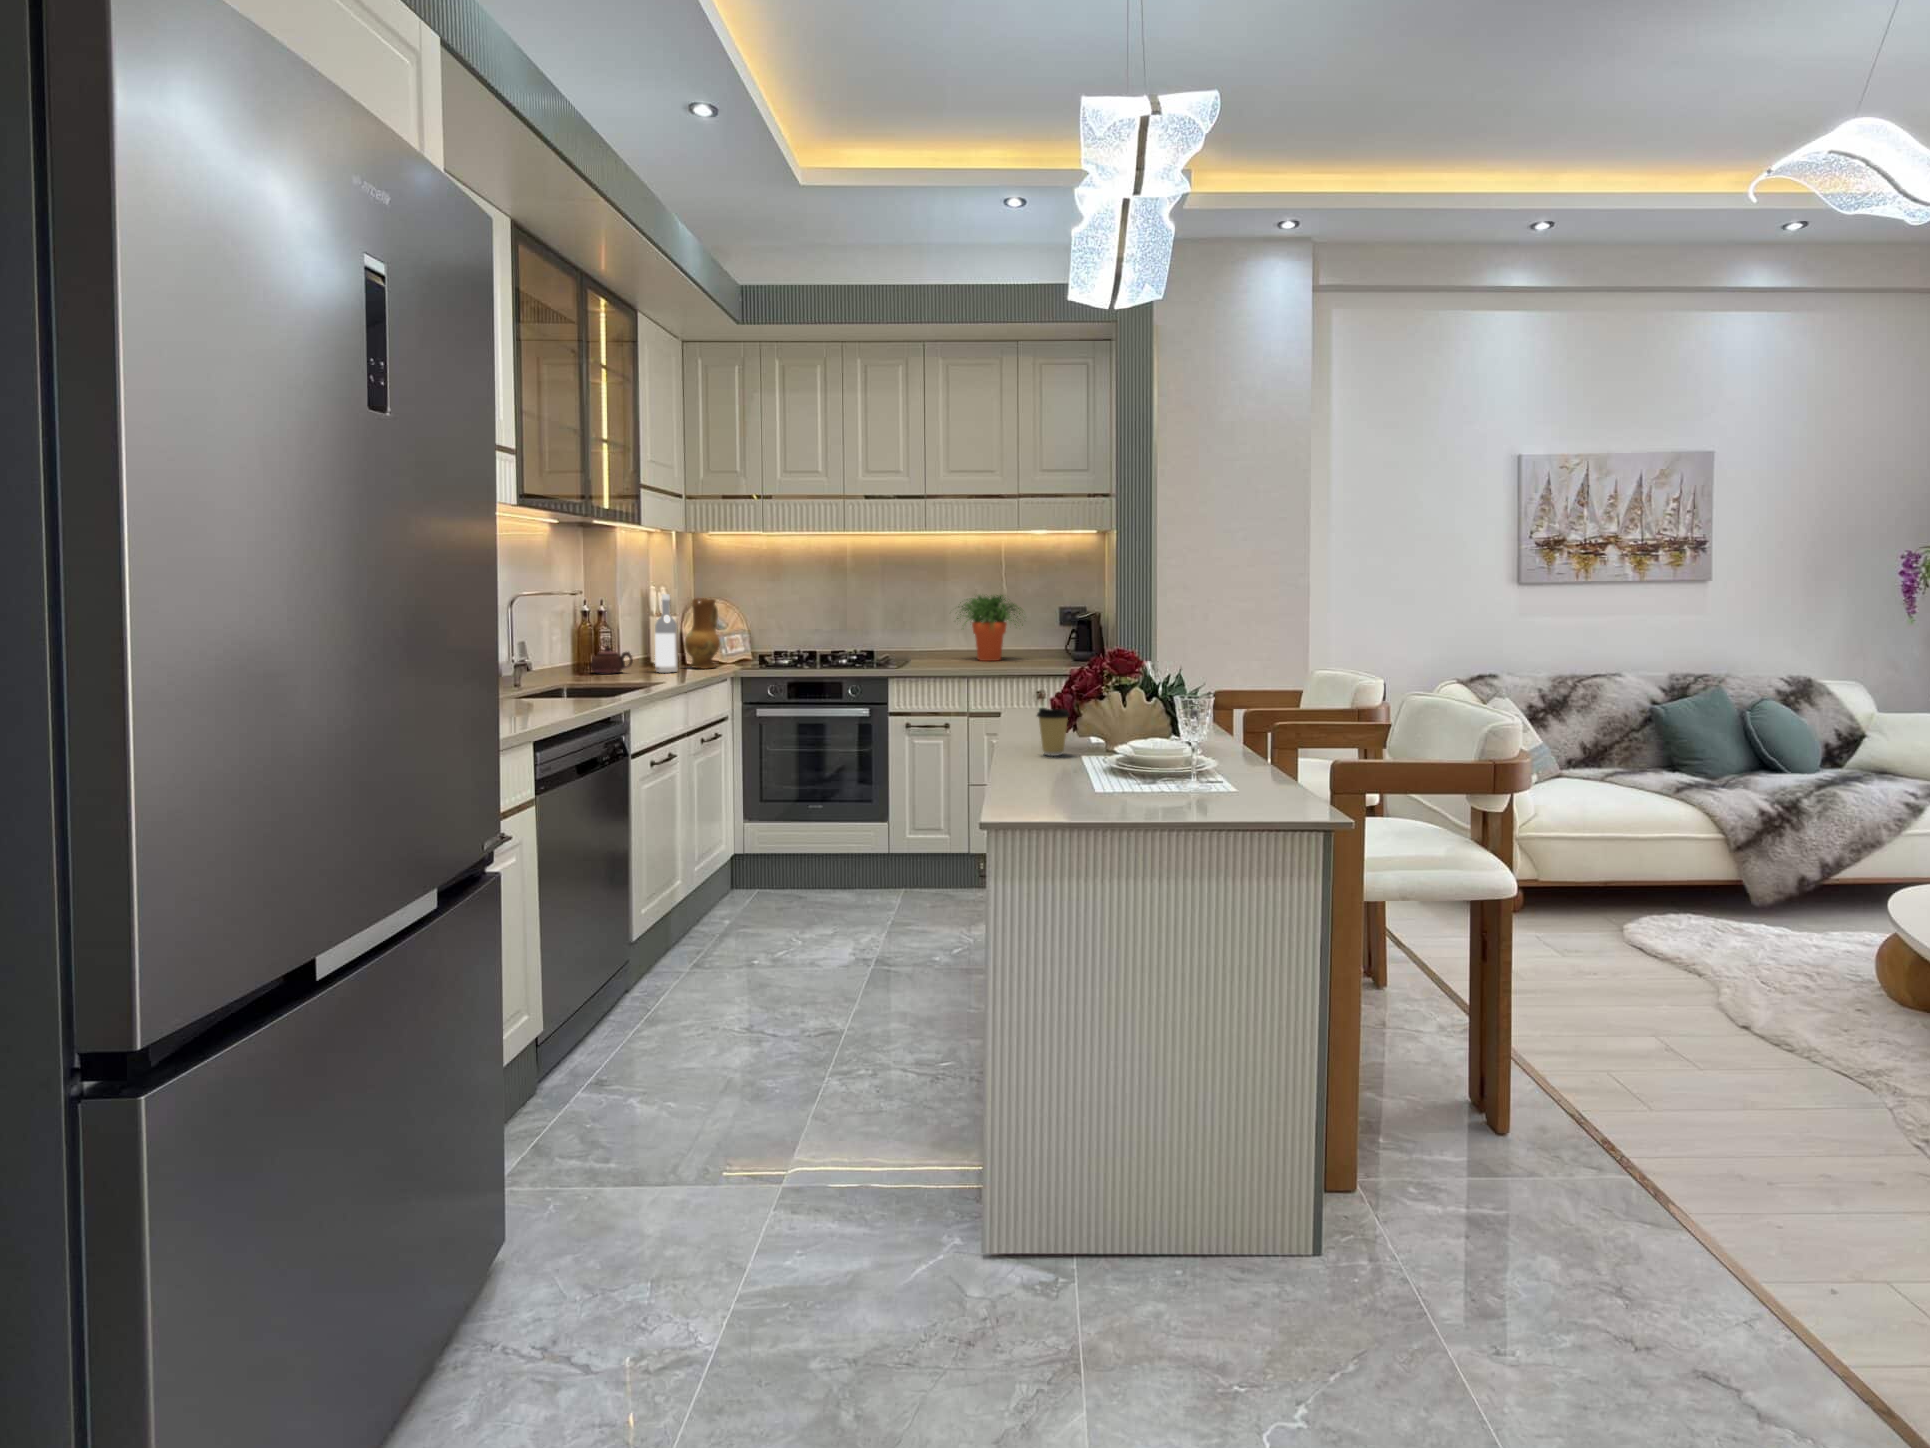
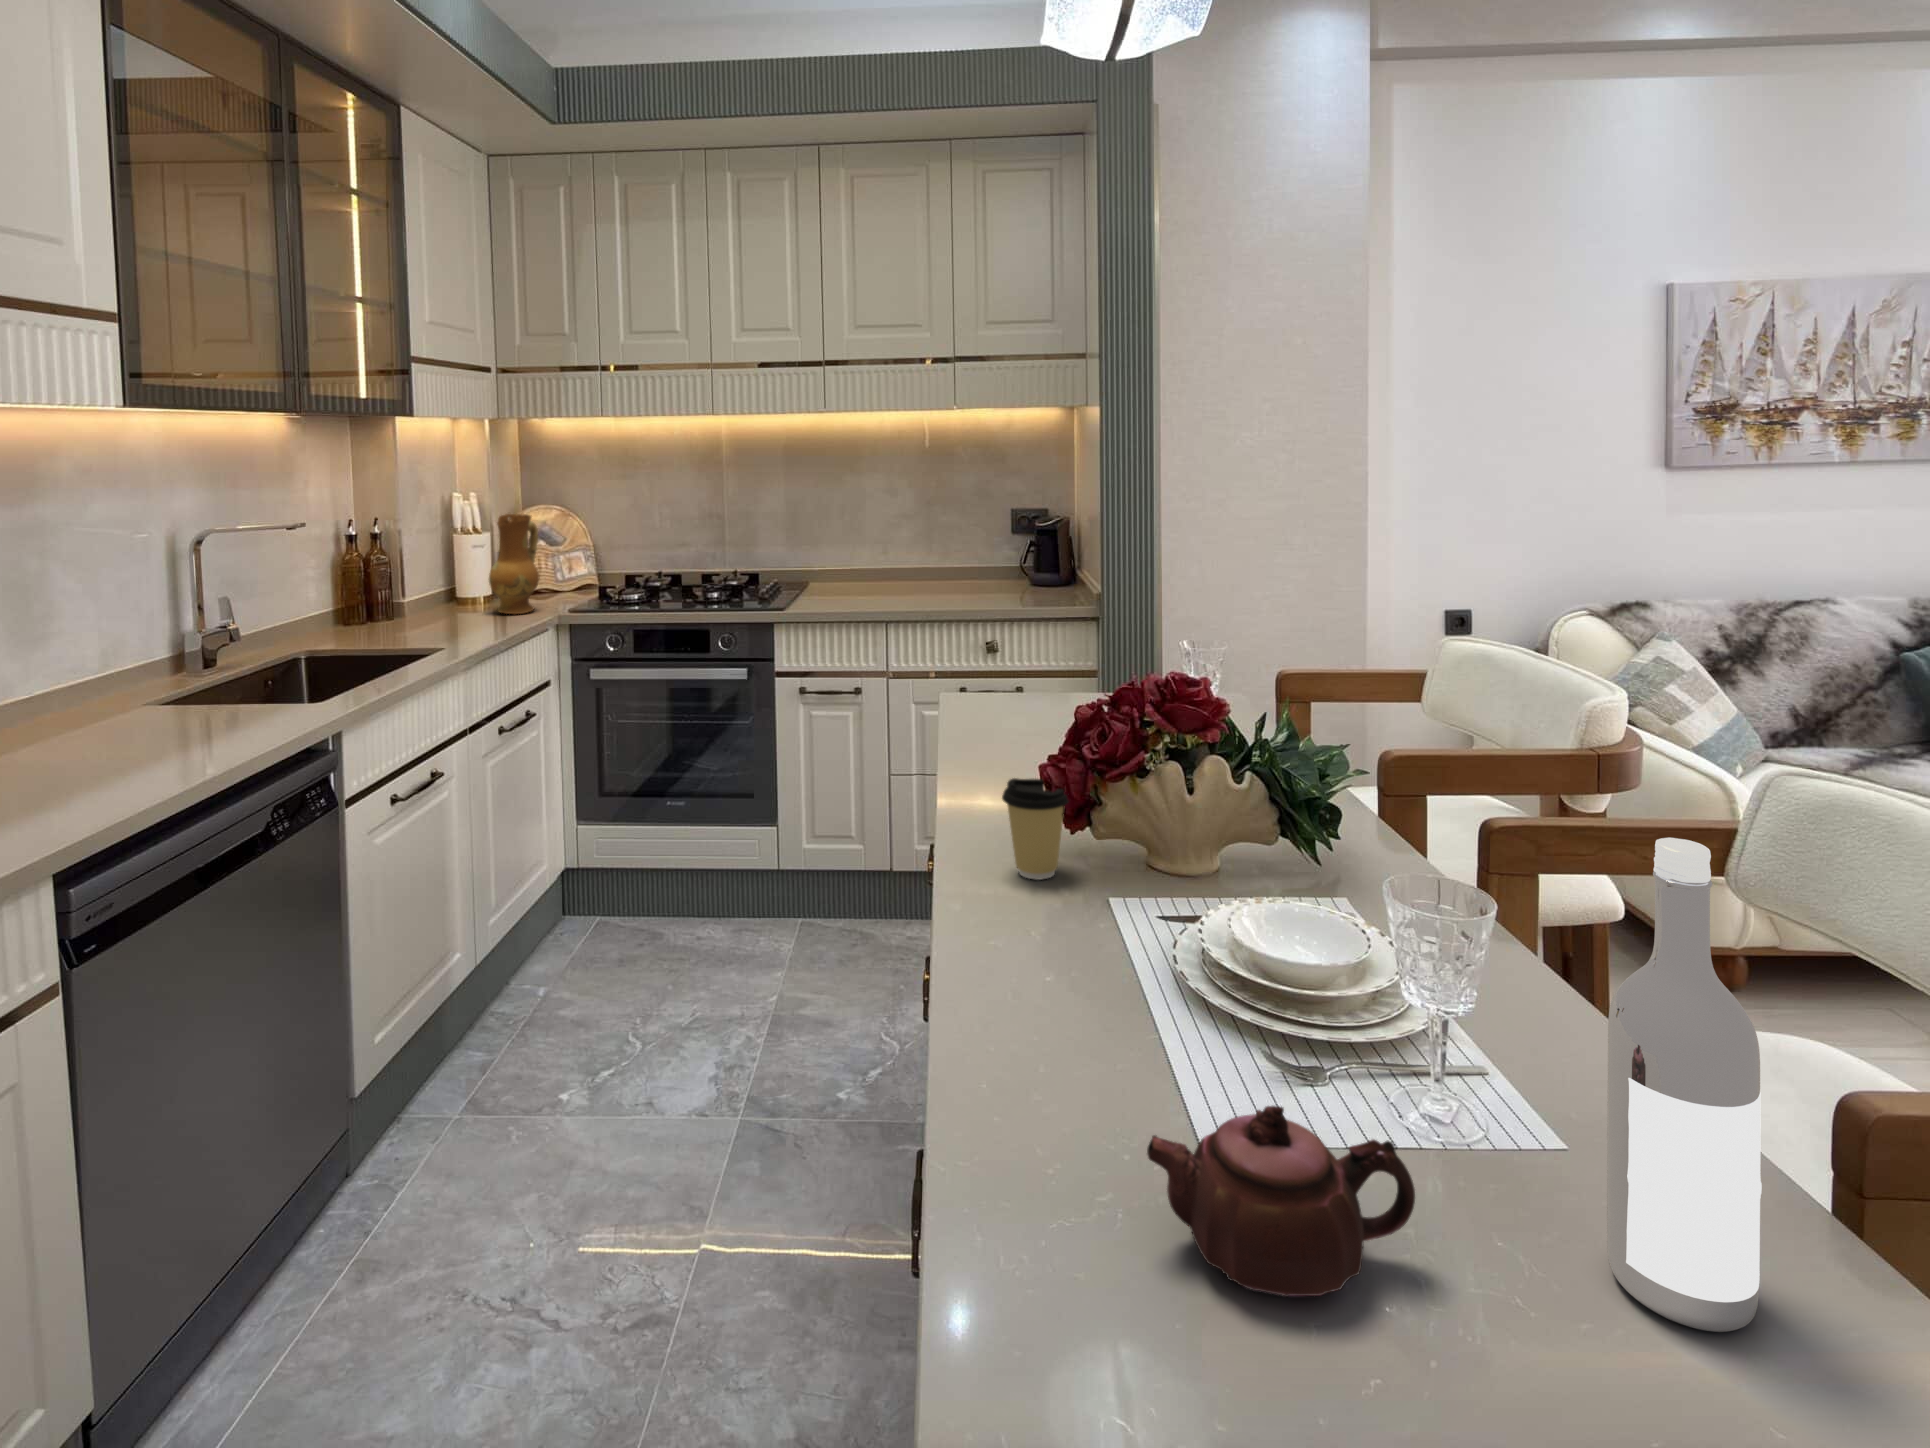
wine bottle: present [655,594,678,673] -> present [1607,838,1762,1332]
potted plant: present [957,595,1023,661] -> none [863,495,969,588]
teapot: present [590,646,633,673] -> present [1147,1106,1415,1297]

